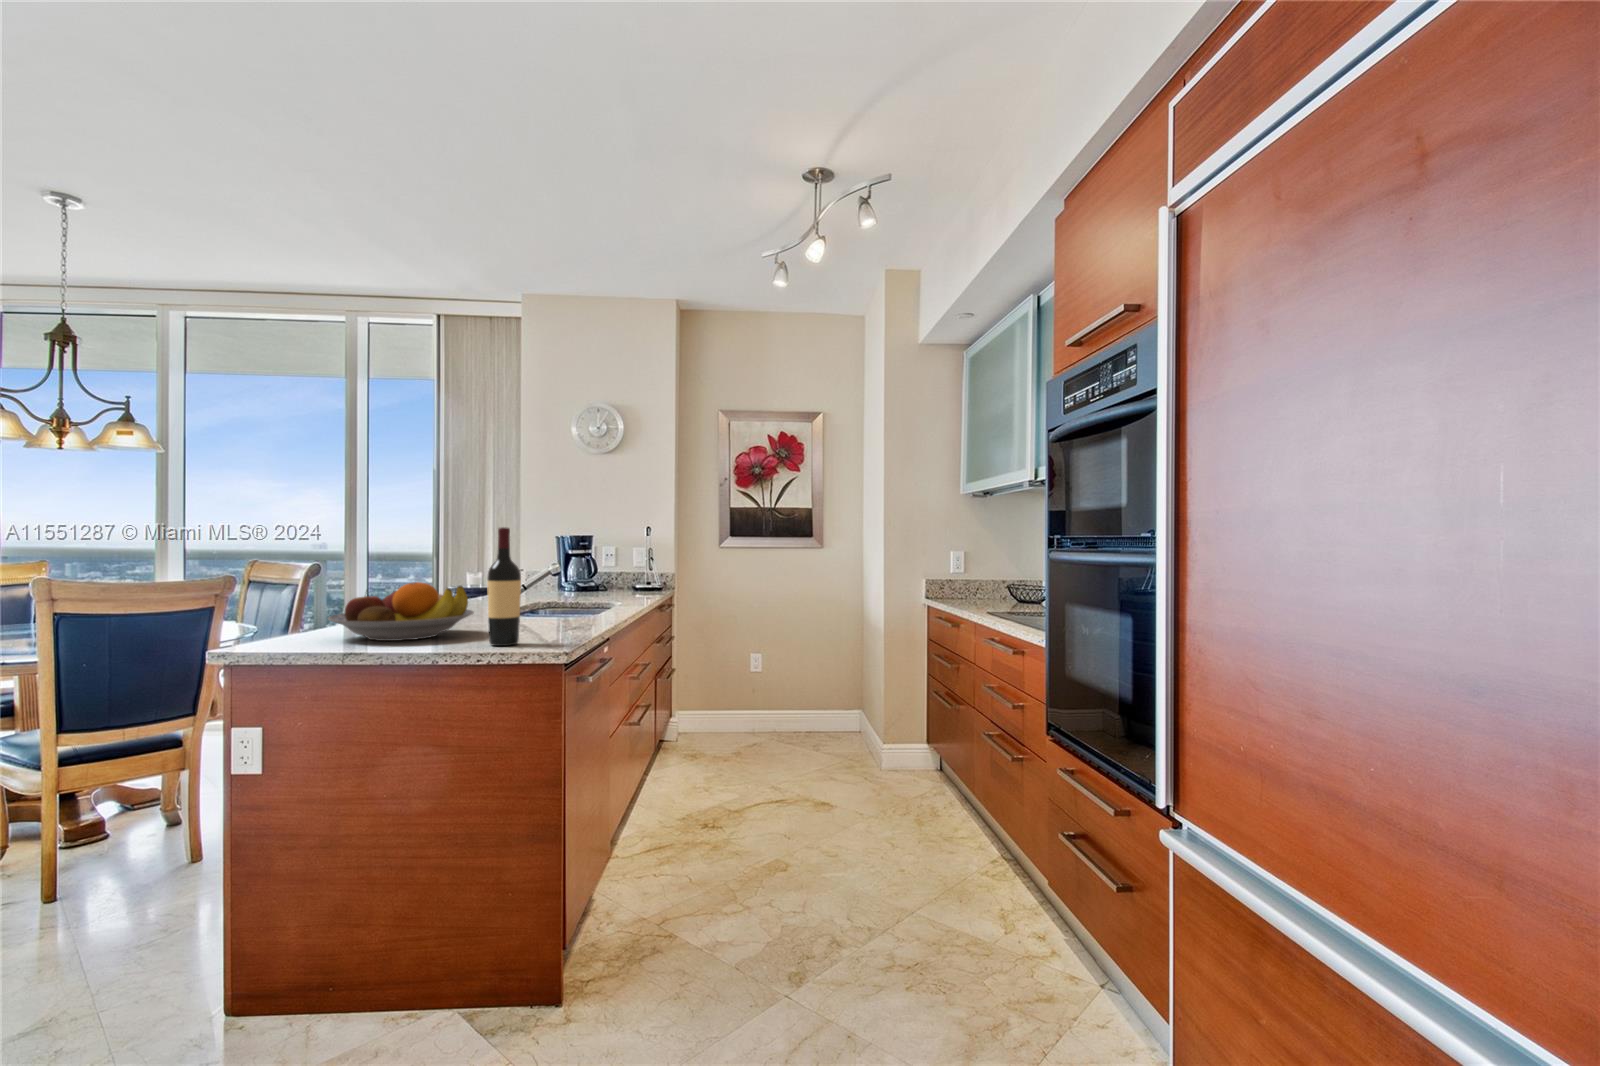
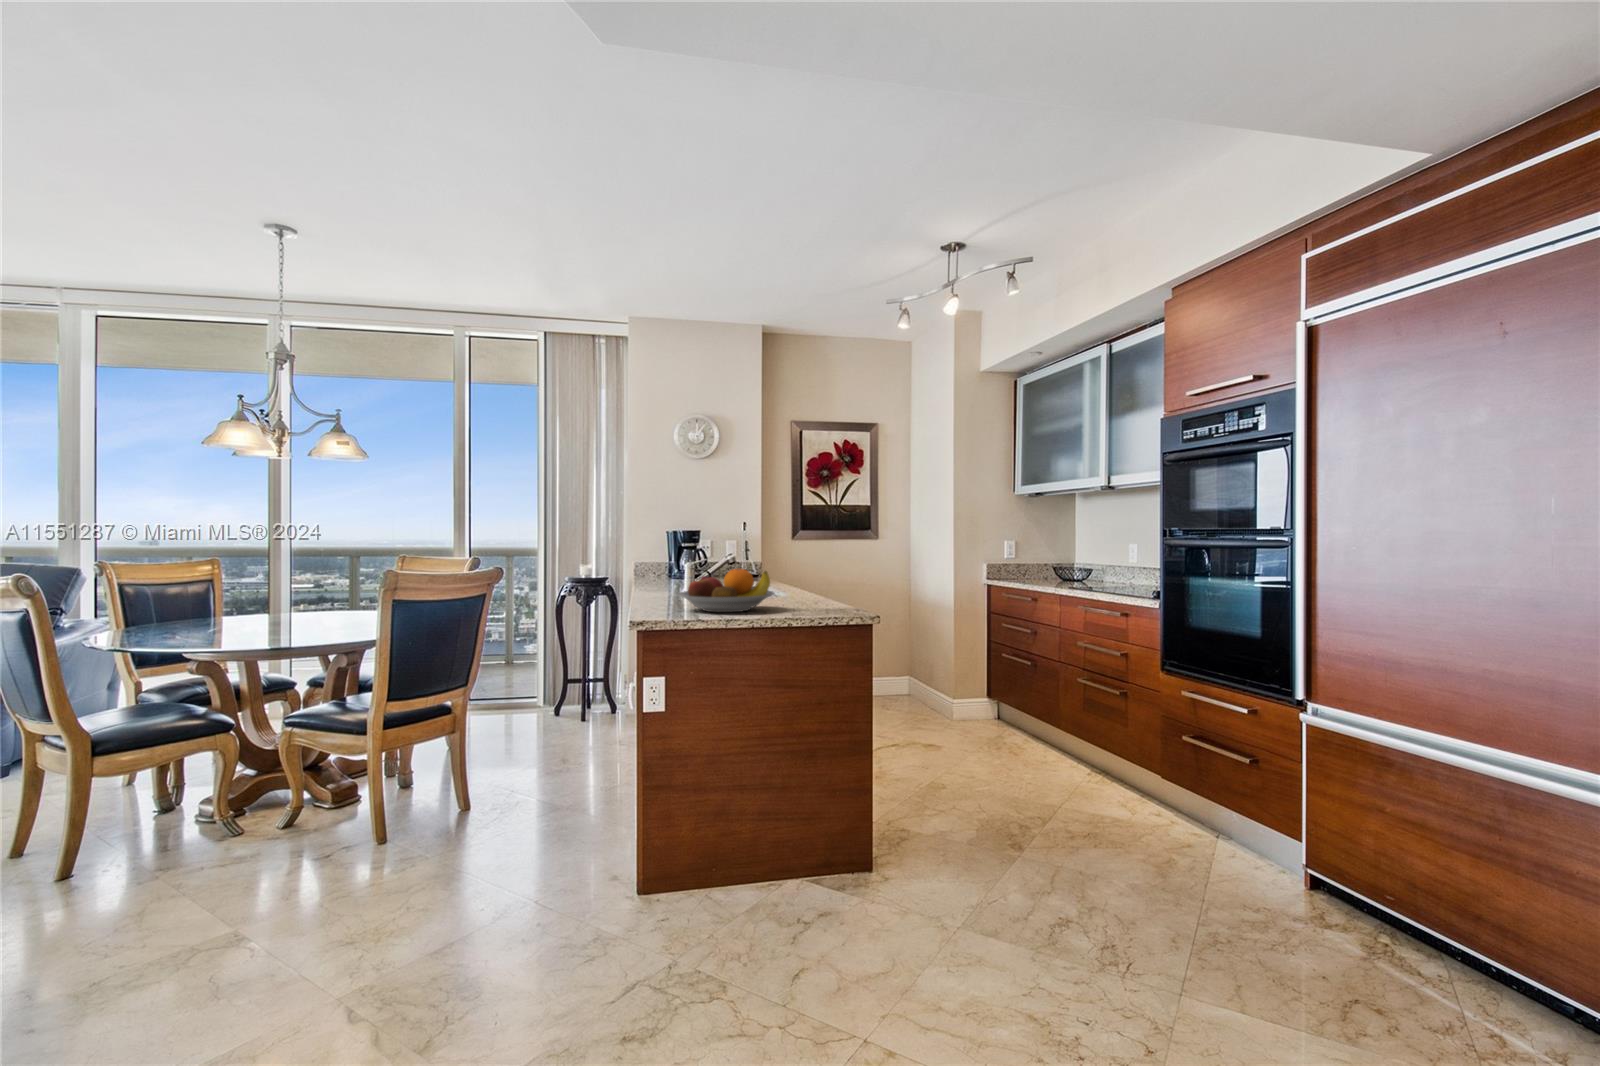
wine bottle: present [487,527,521,646] -> none [810,527,832,613]

